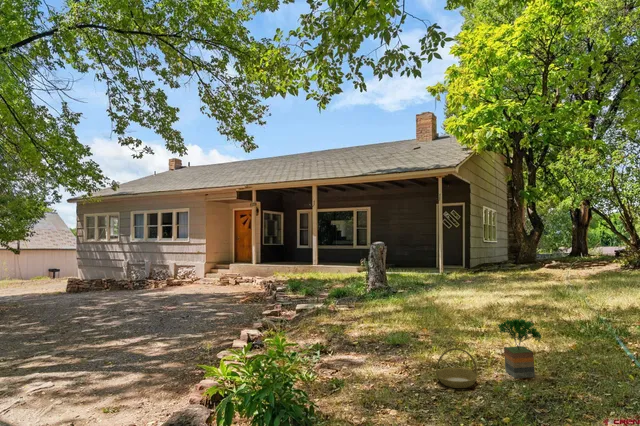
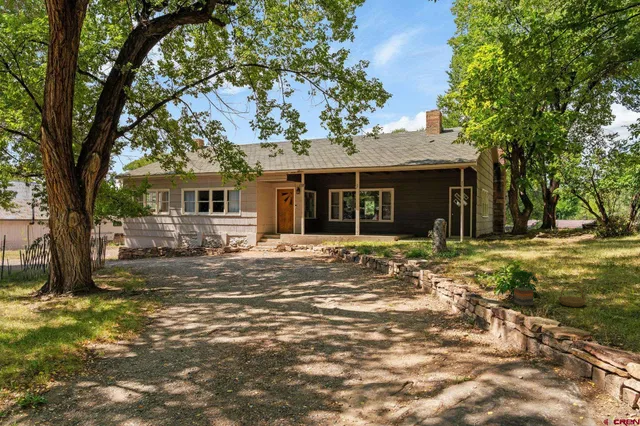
potted tree: present [498,319,542,378] -> present [511,271,539,306]

